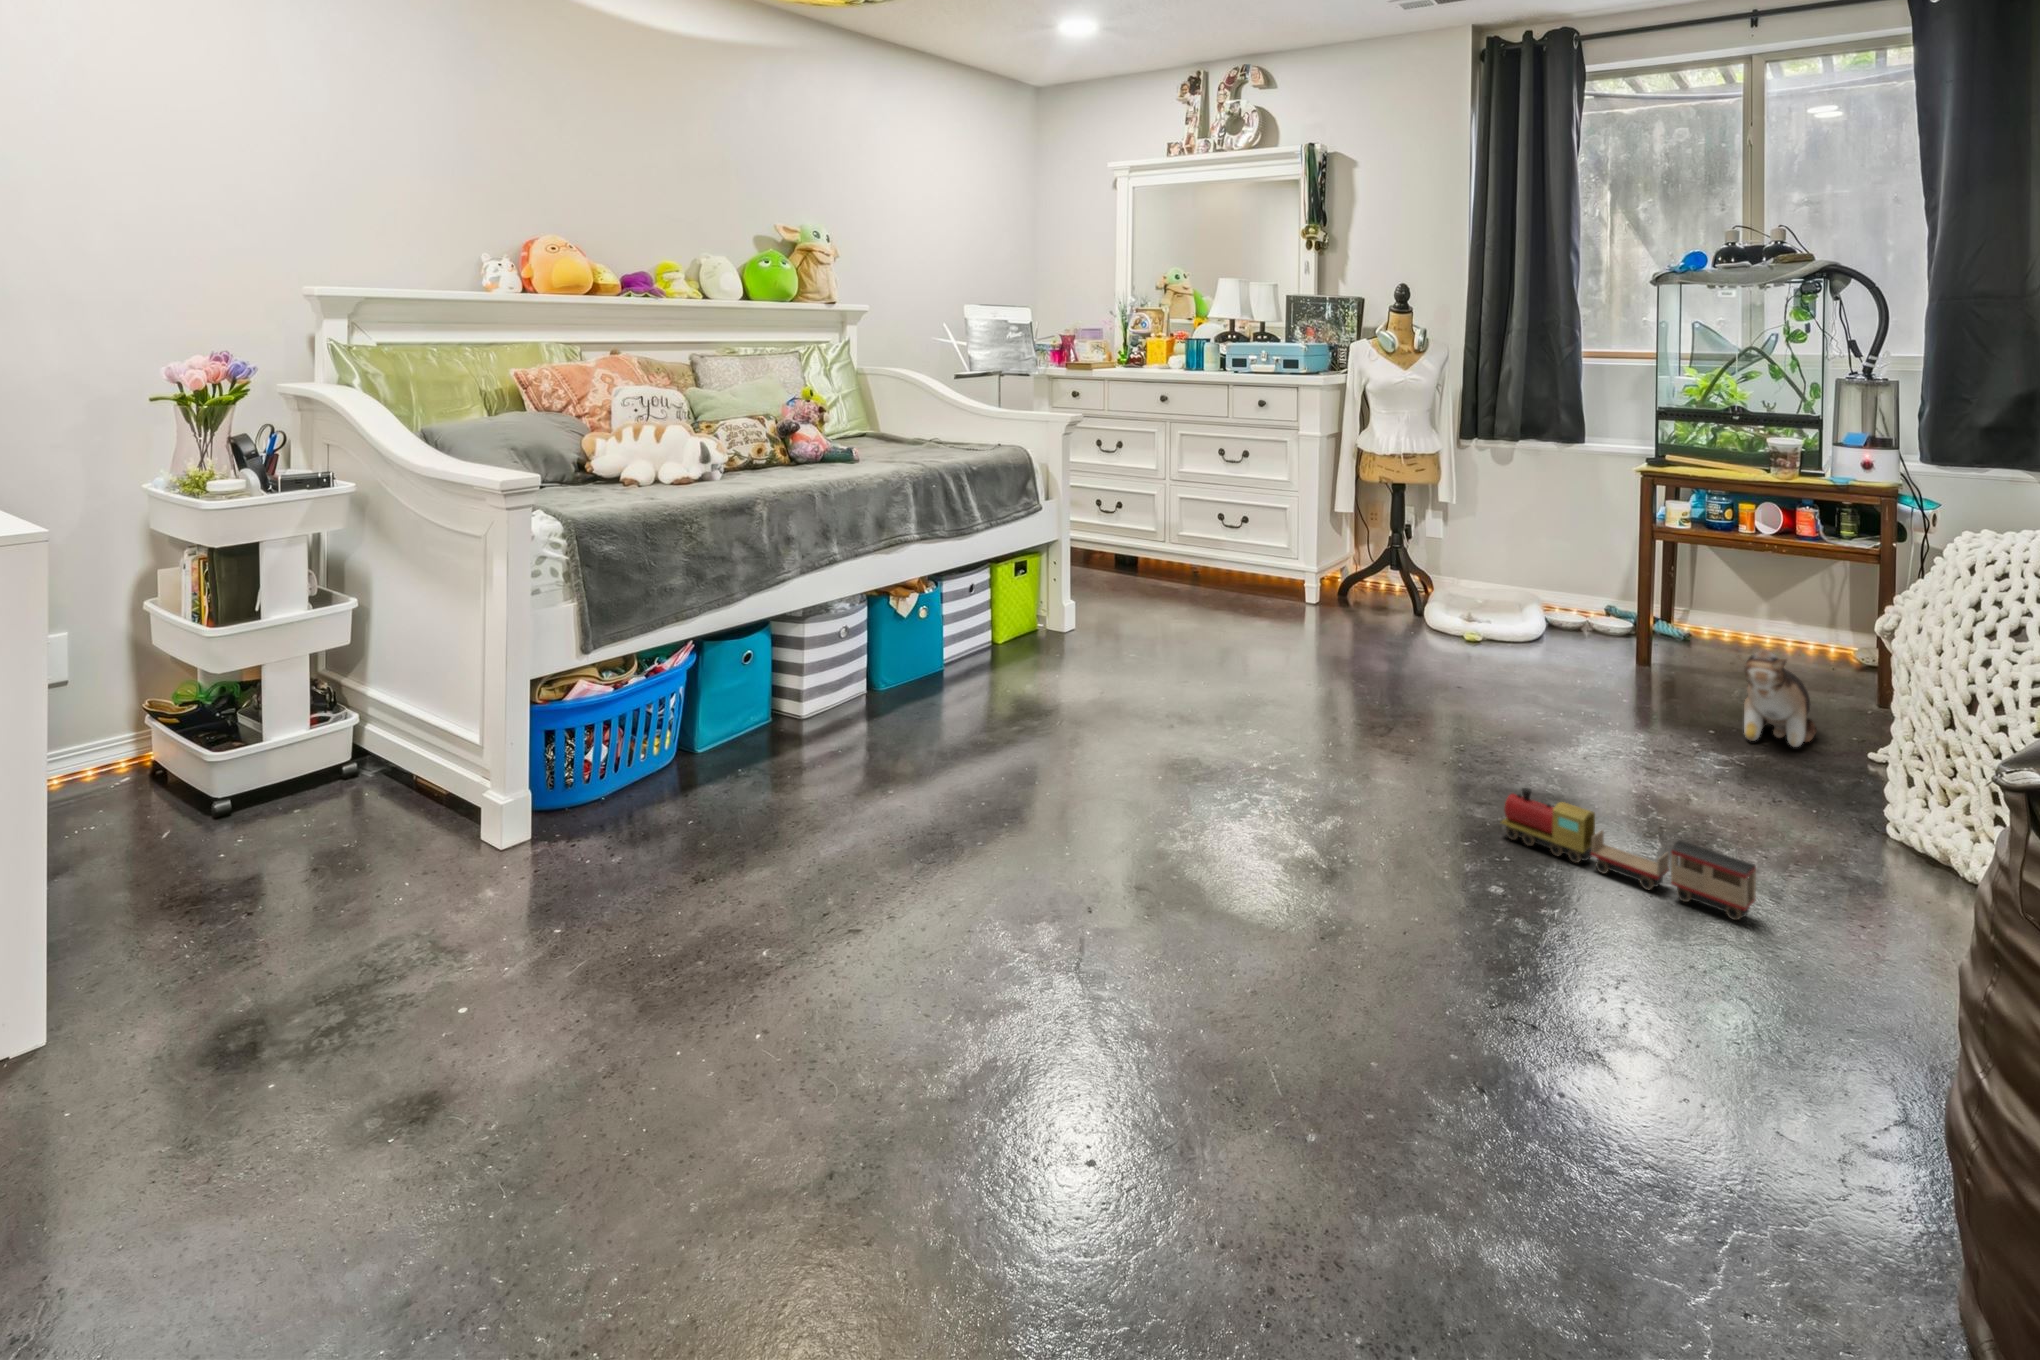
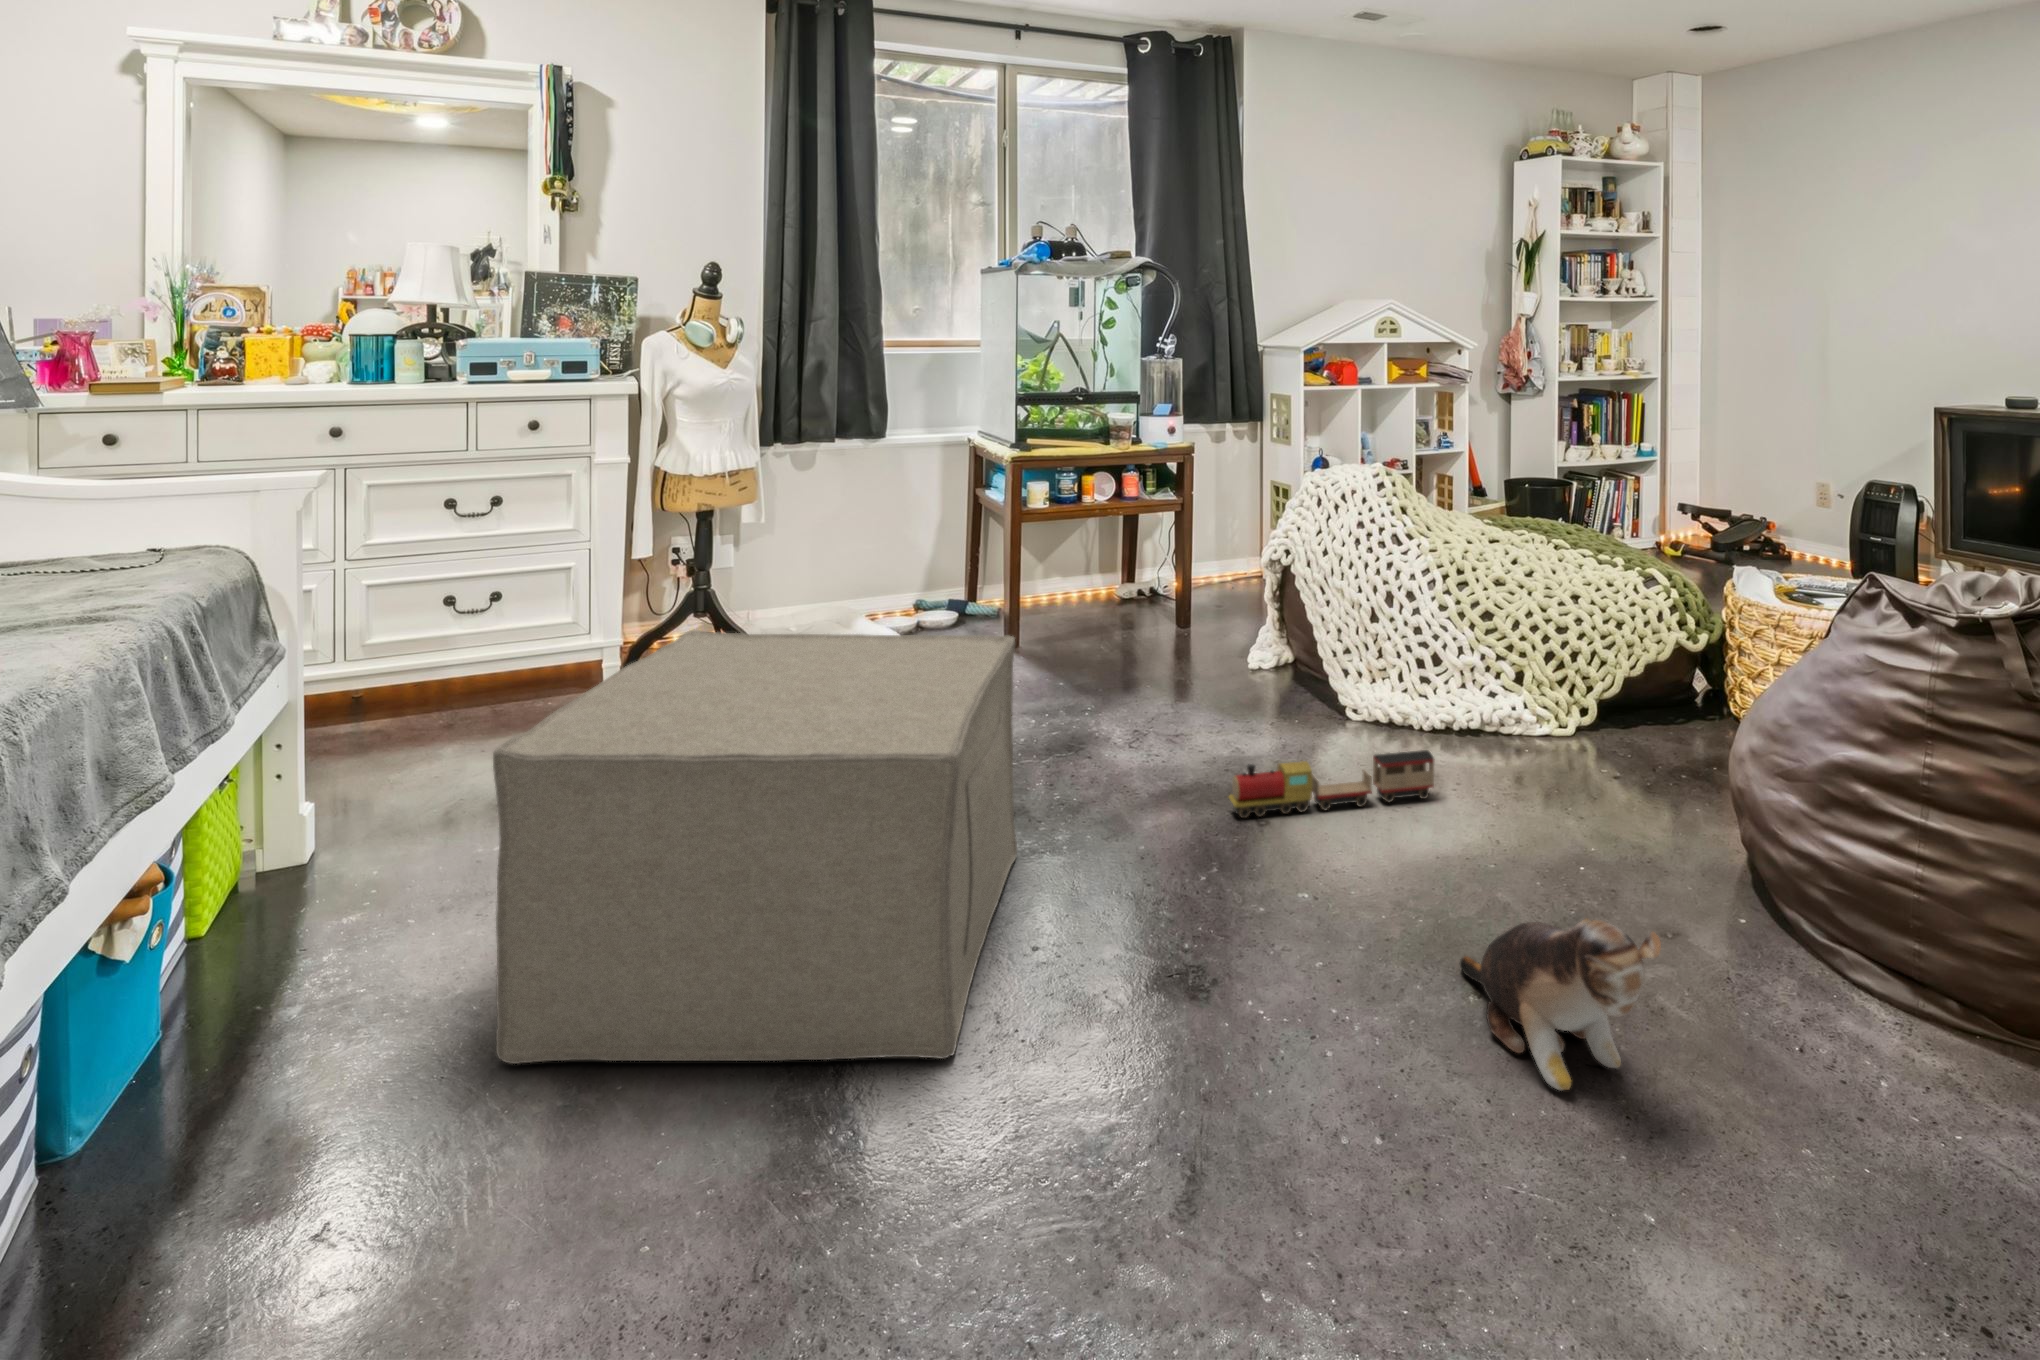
ottoman: none [936,537,1299,827] -> present [493,630,1017,1064]
plush toy: present [1738,651,1816,747] -> present [1459,919,1661,1090]

